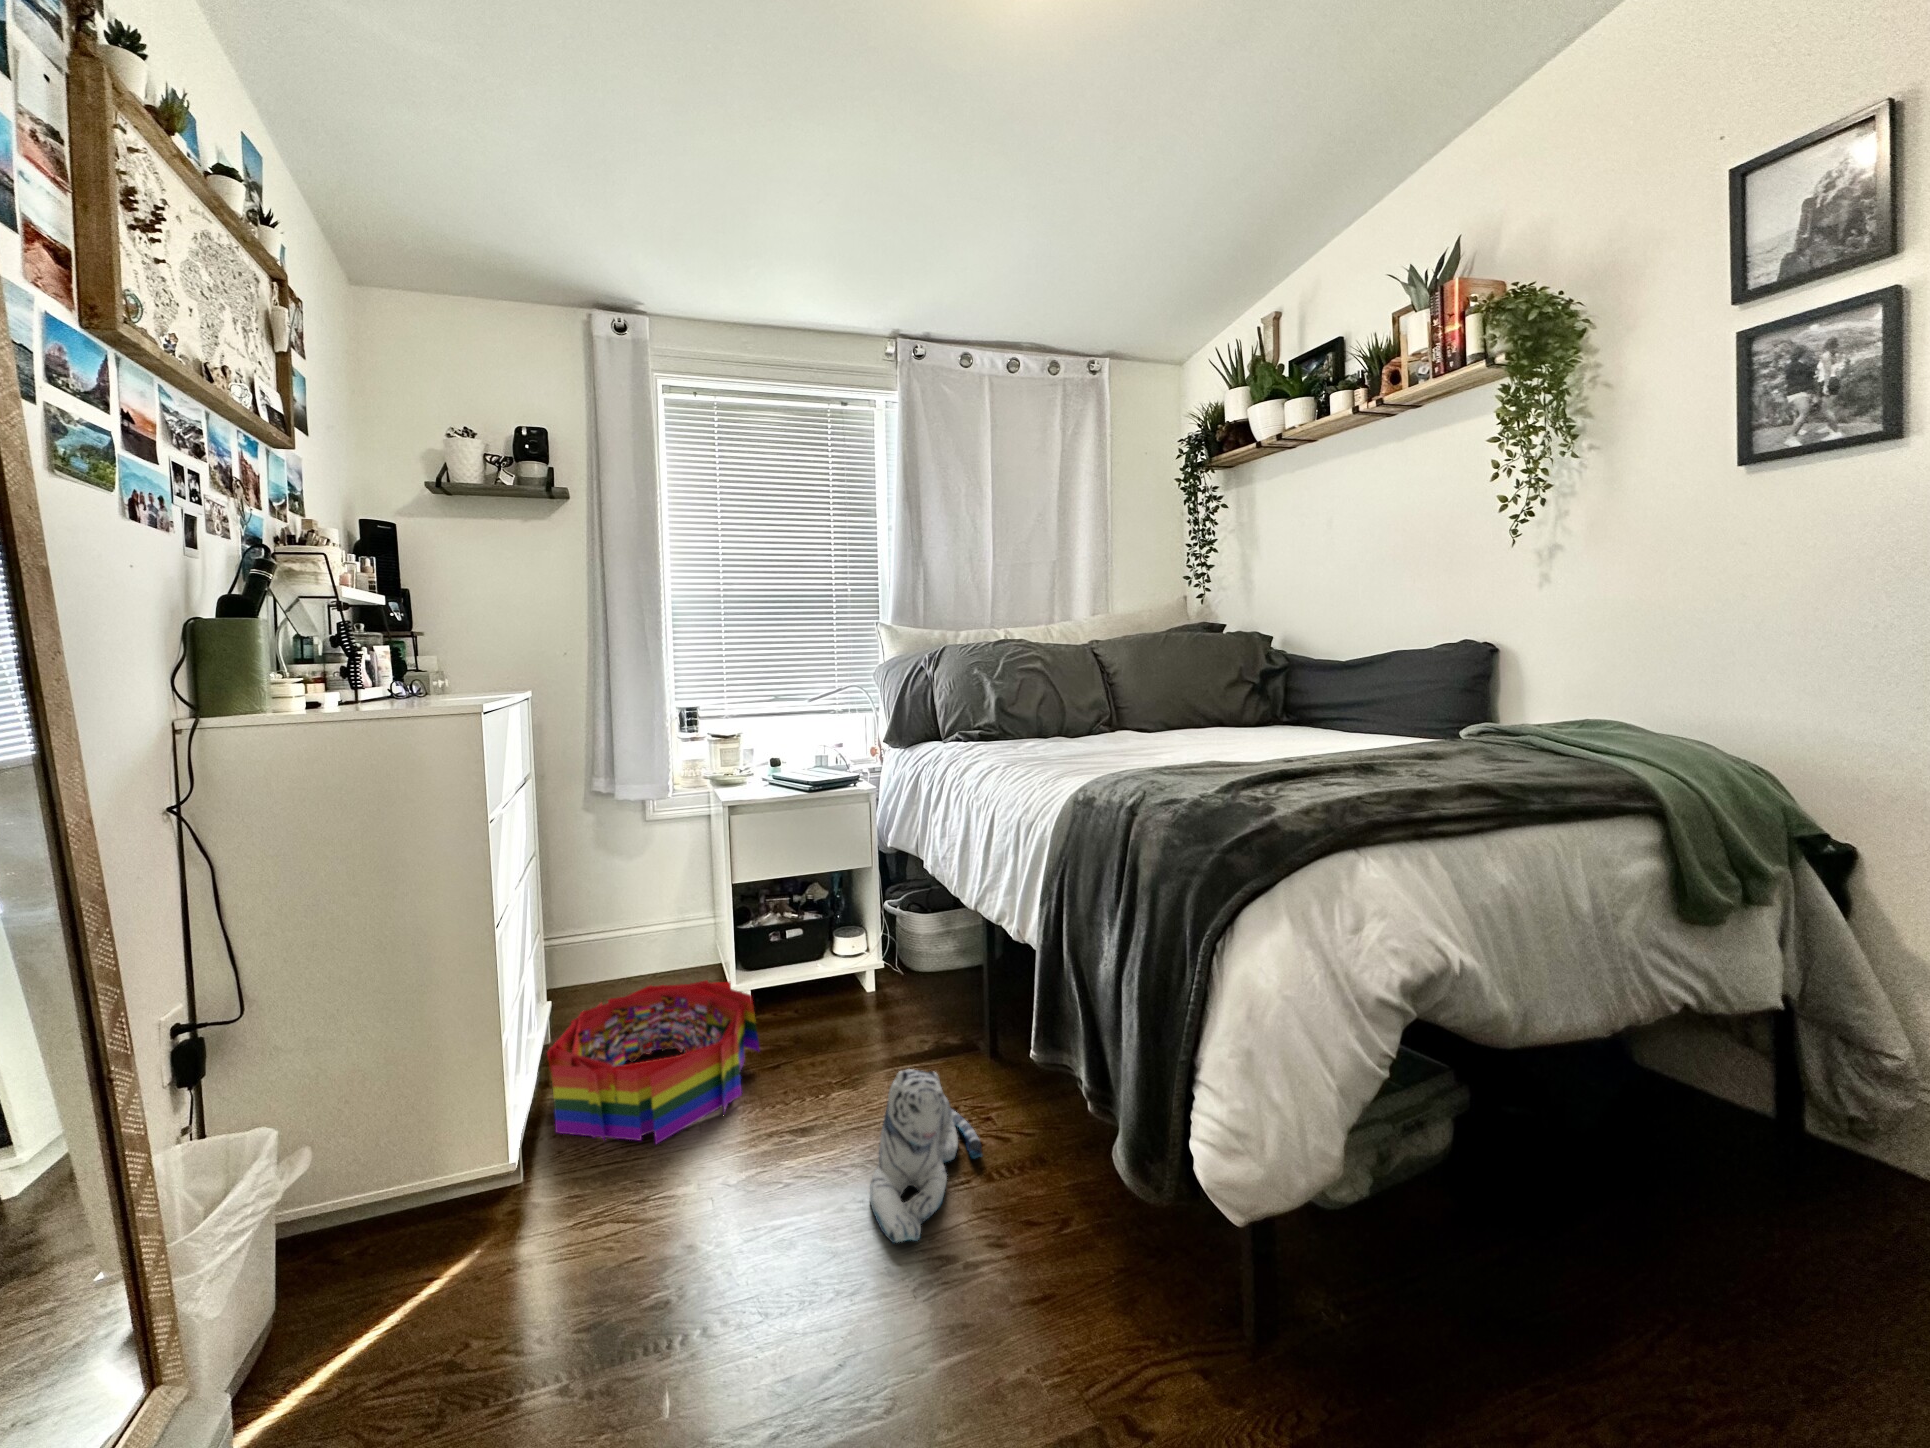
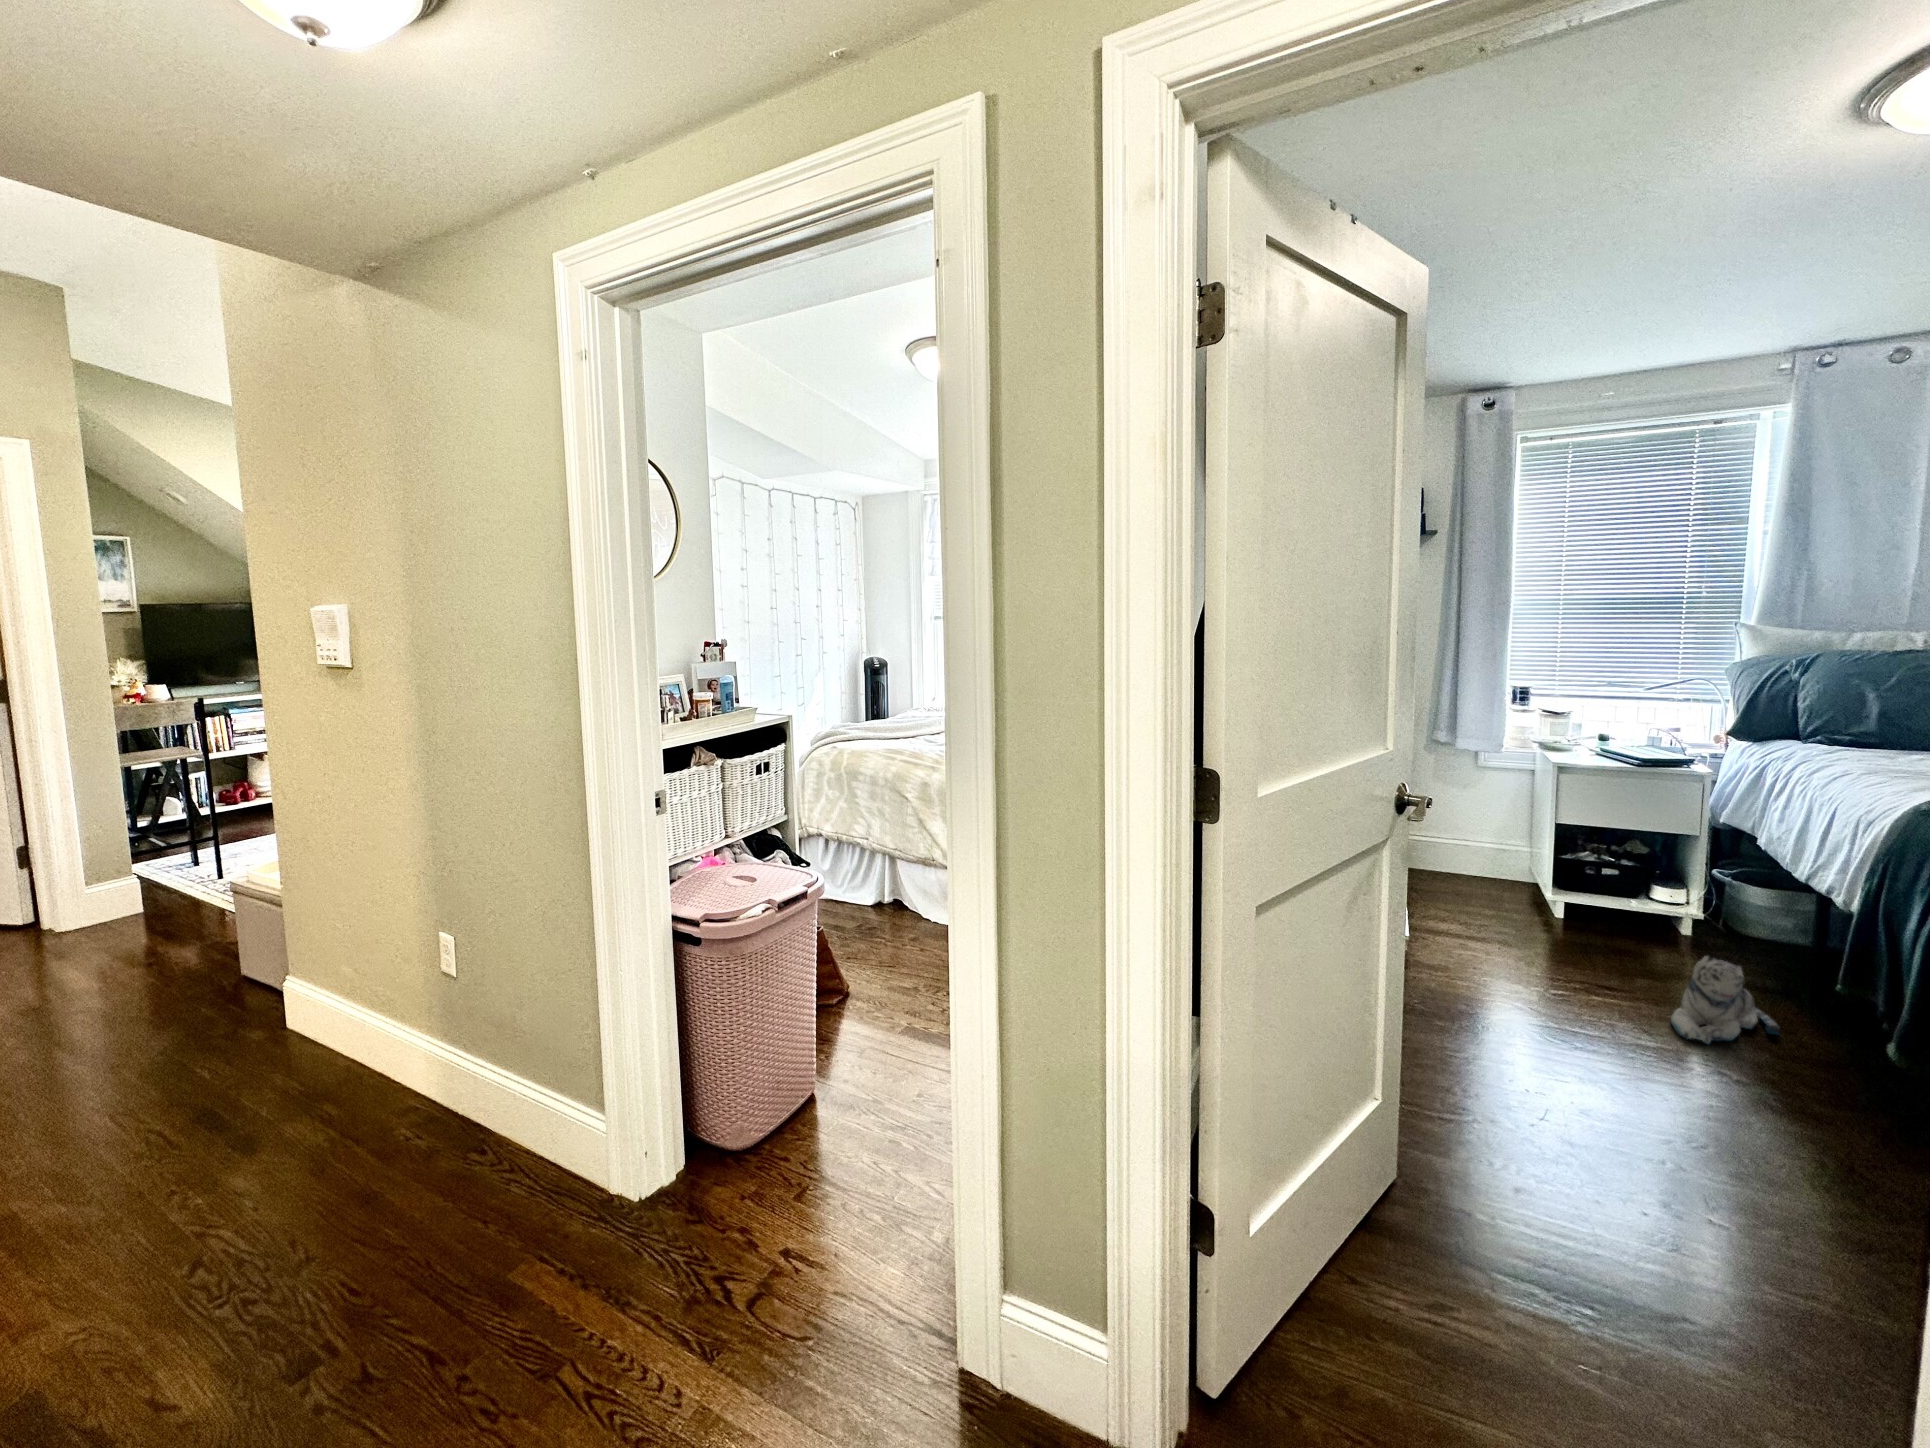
storage bin: present [547,980,760,1144] -> none [1427,873,1578,957]

